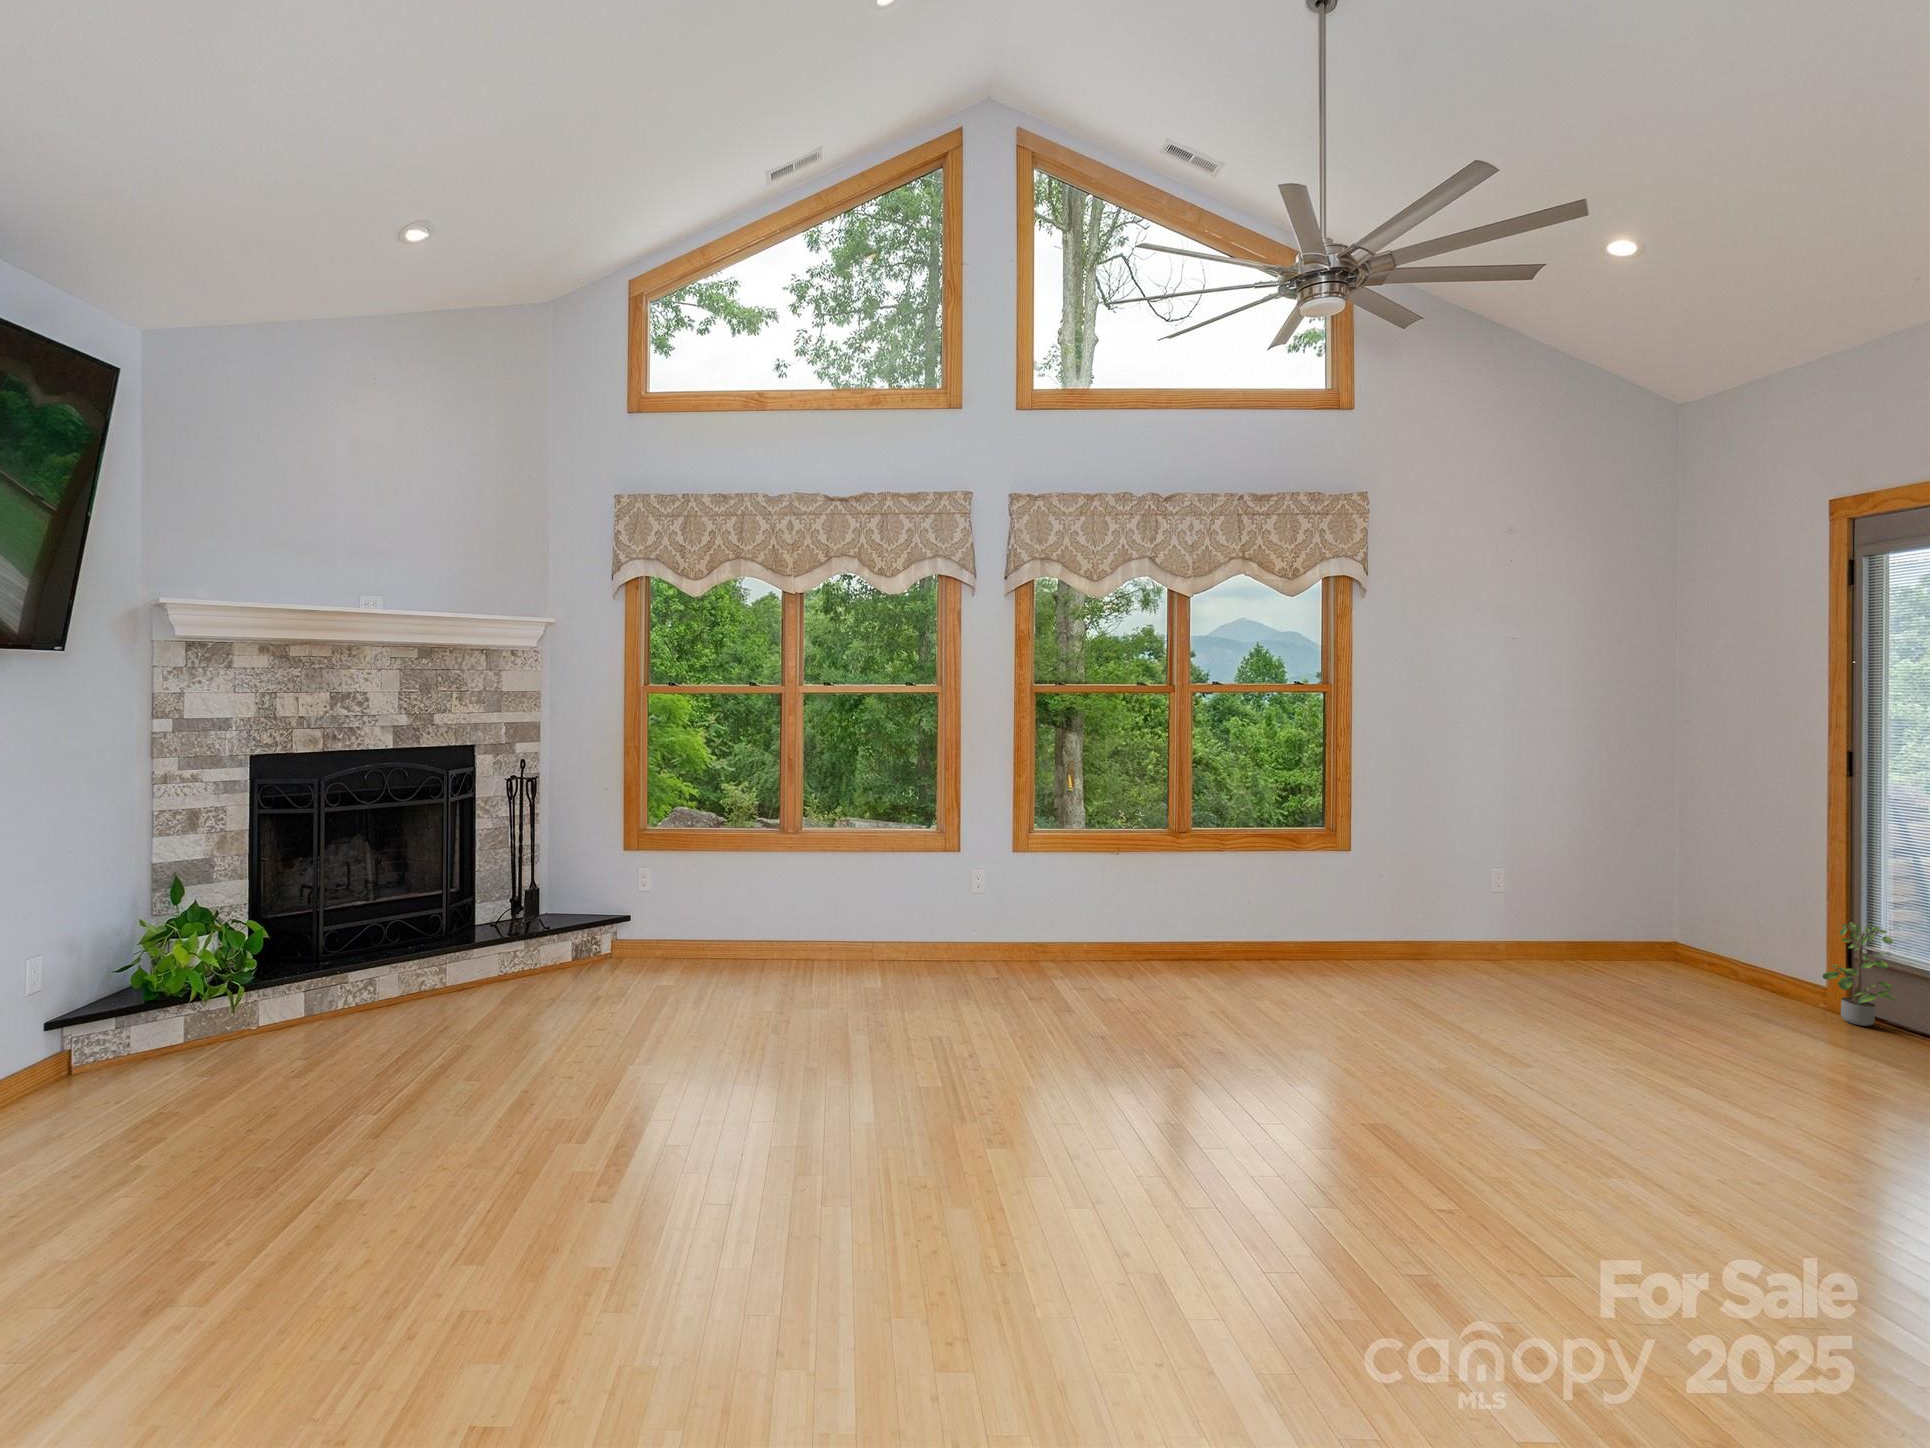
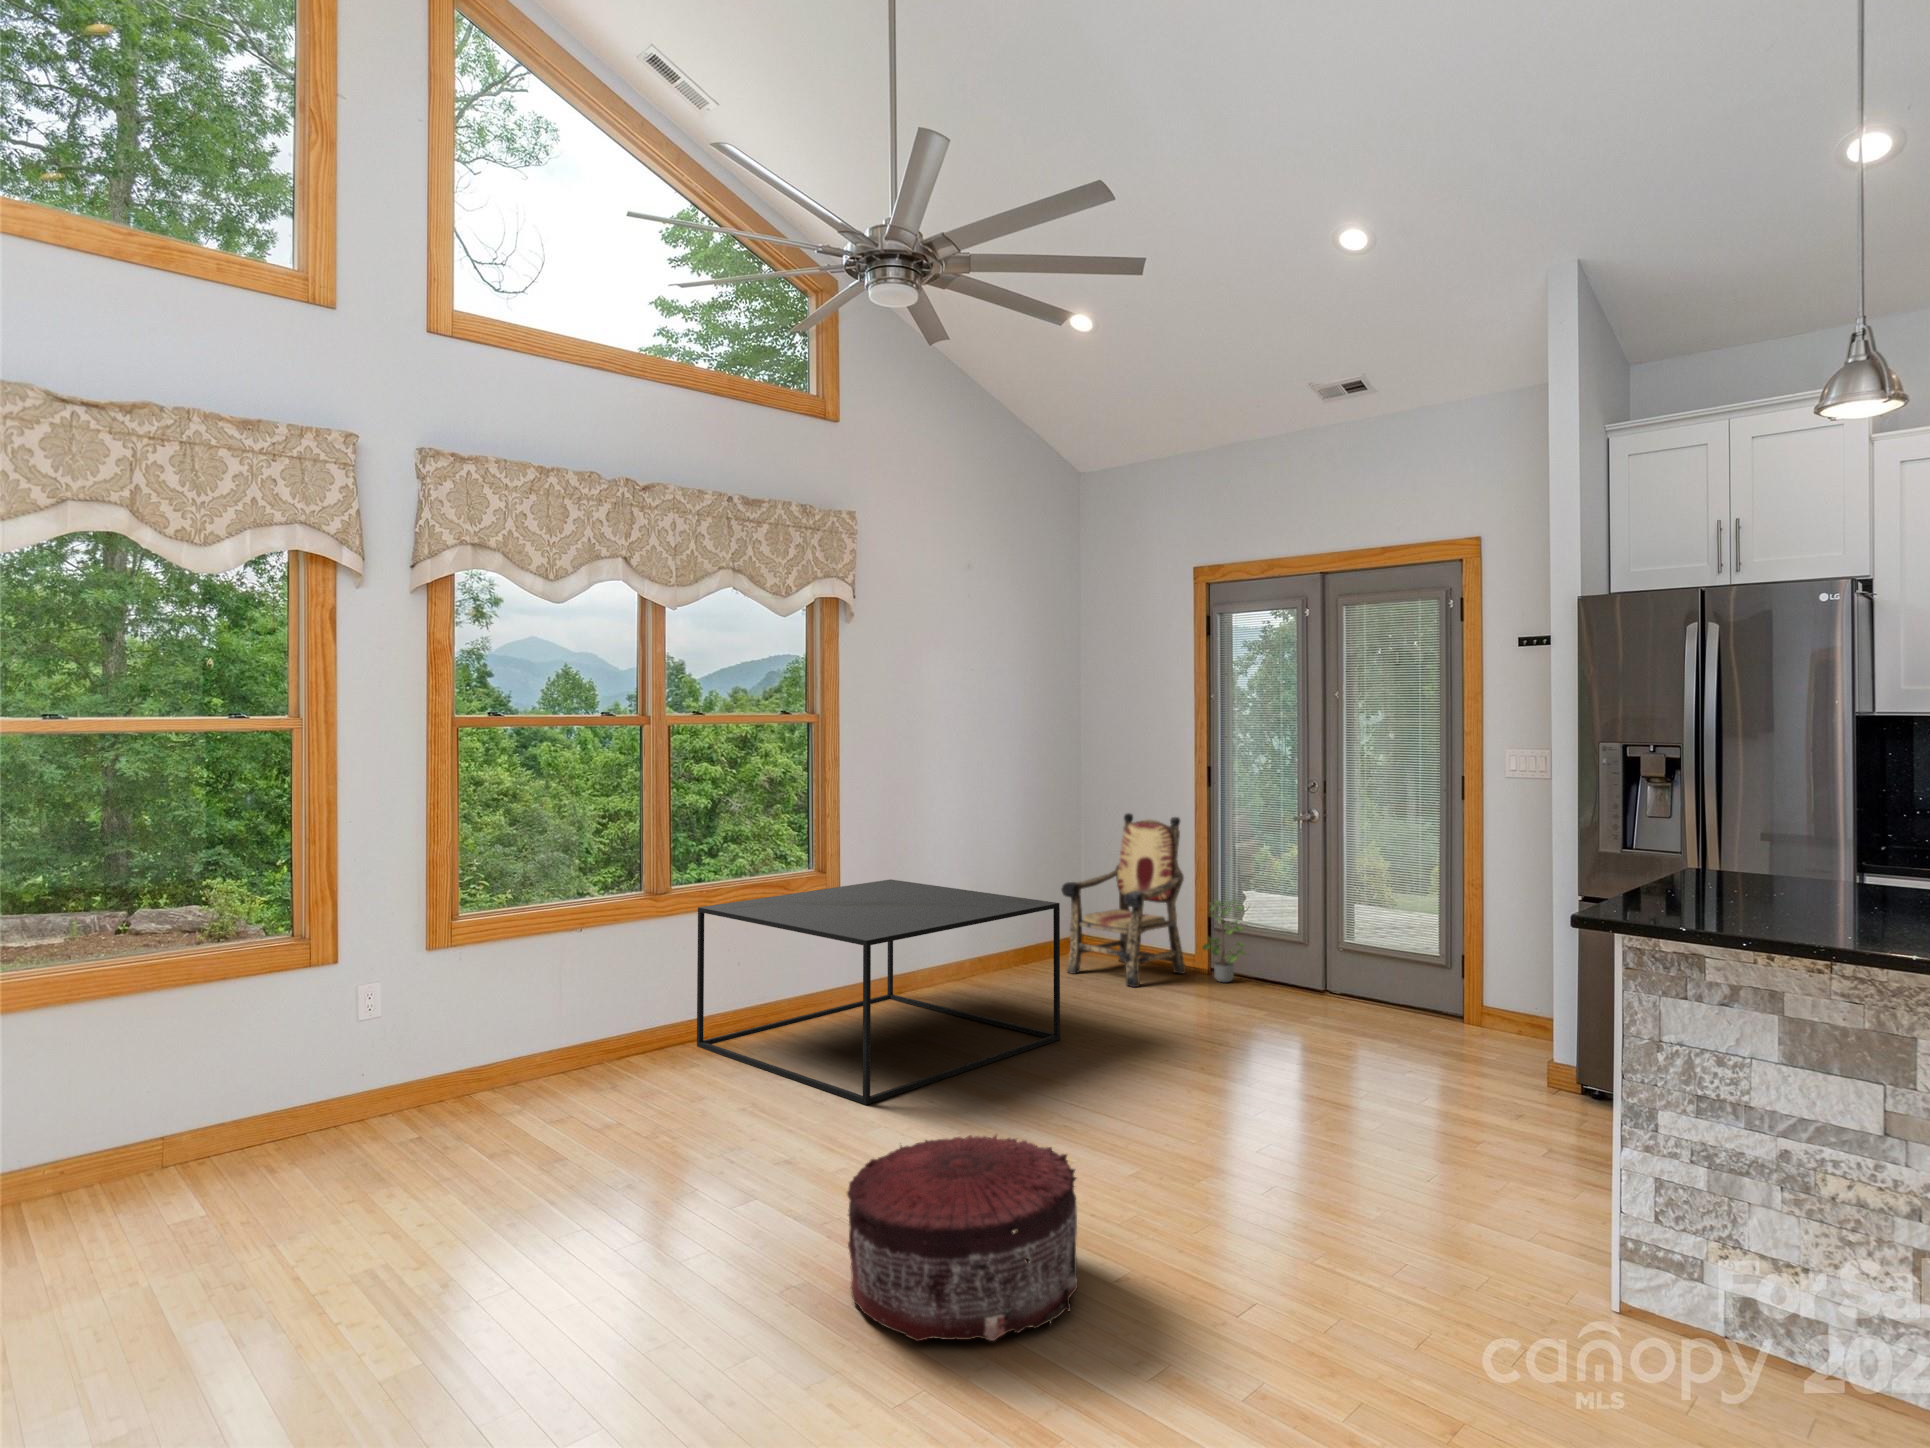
armchair: none [1629,803,1813,1000] -> present [1061,813,1186,987]
coffee table: none [1200,822,1535,1013] -> present [697,879,1060,1105]
pouf: none [1097,1019,1287,1192] -> present [847,1135,1078,1341]

